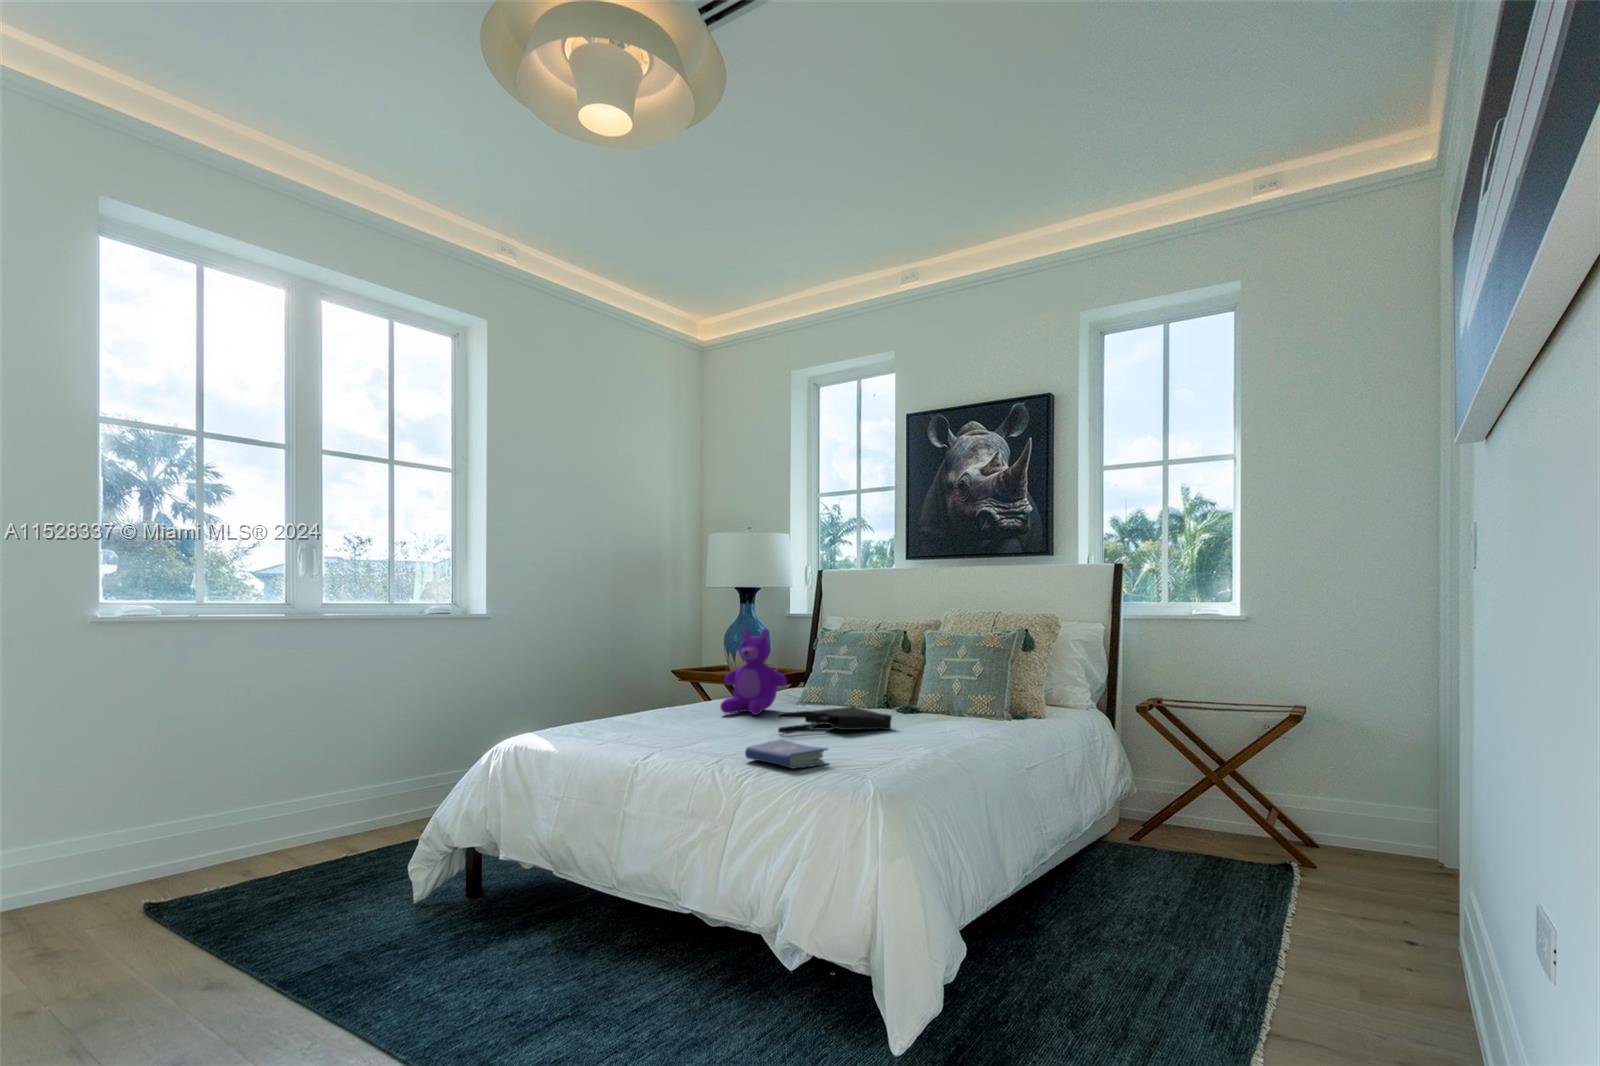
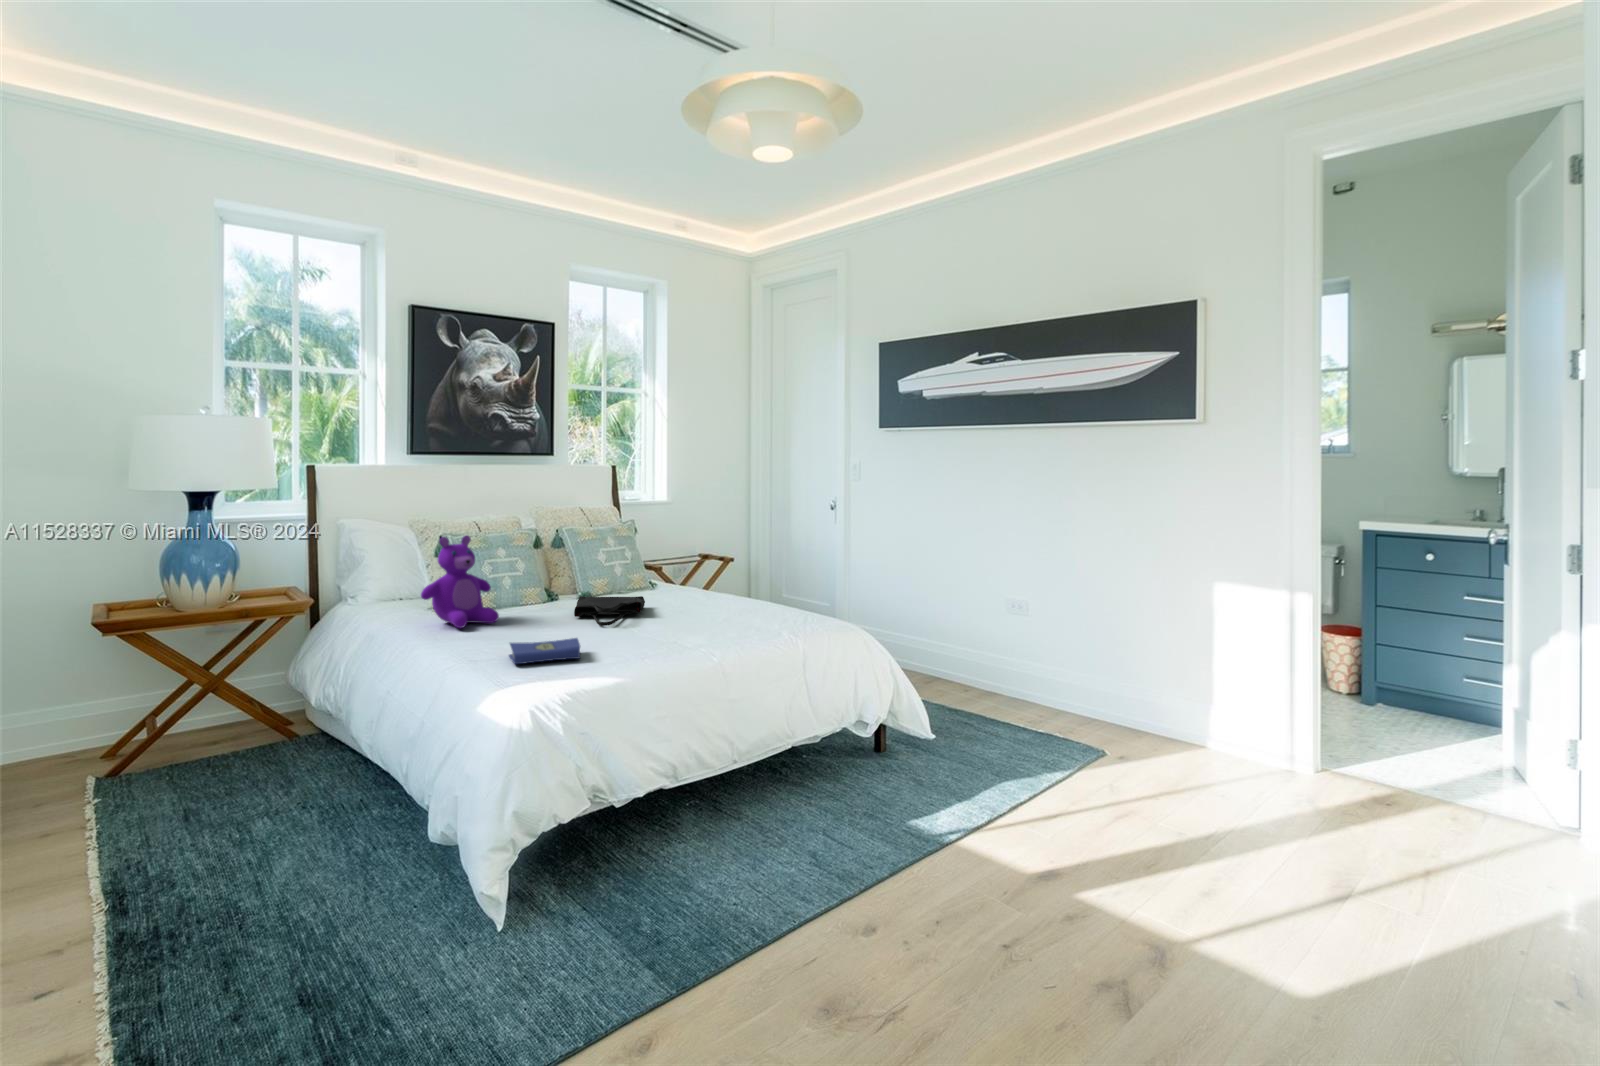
hardcover book: present [745,739,828,768] -> present [509,638,580,664]

